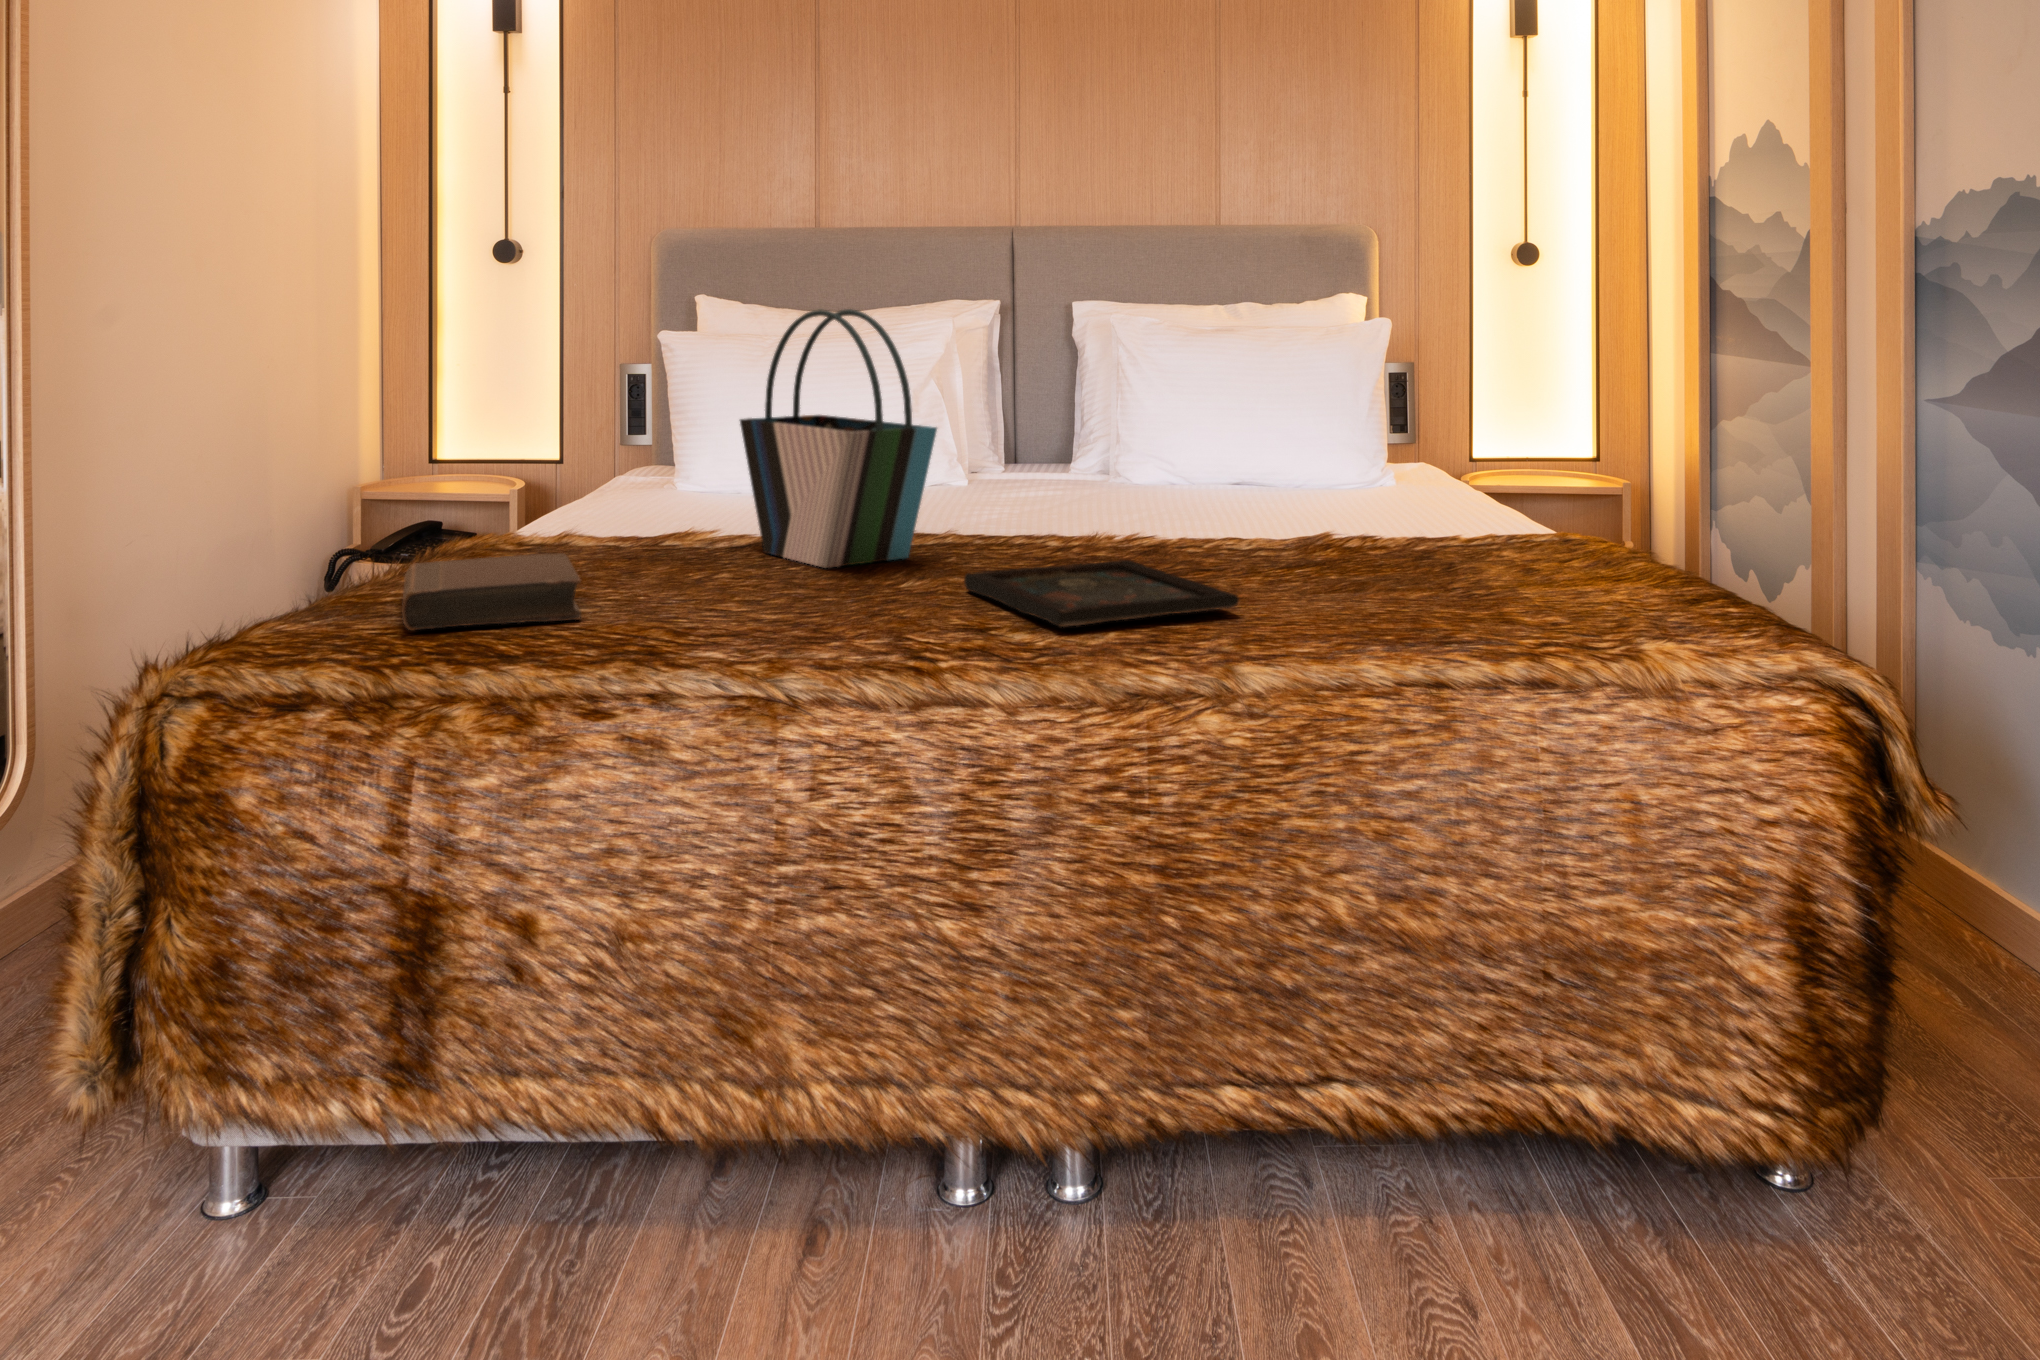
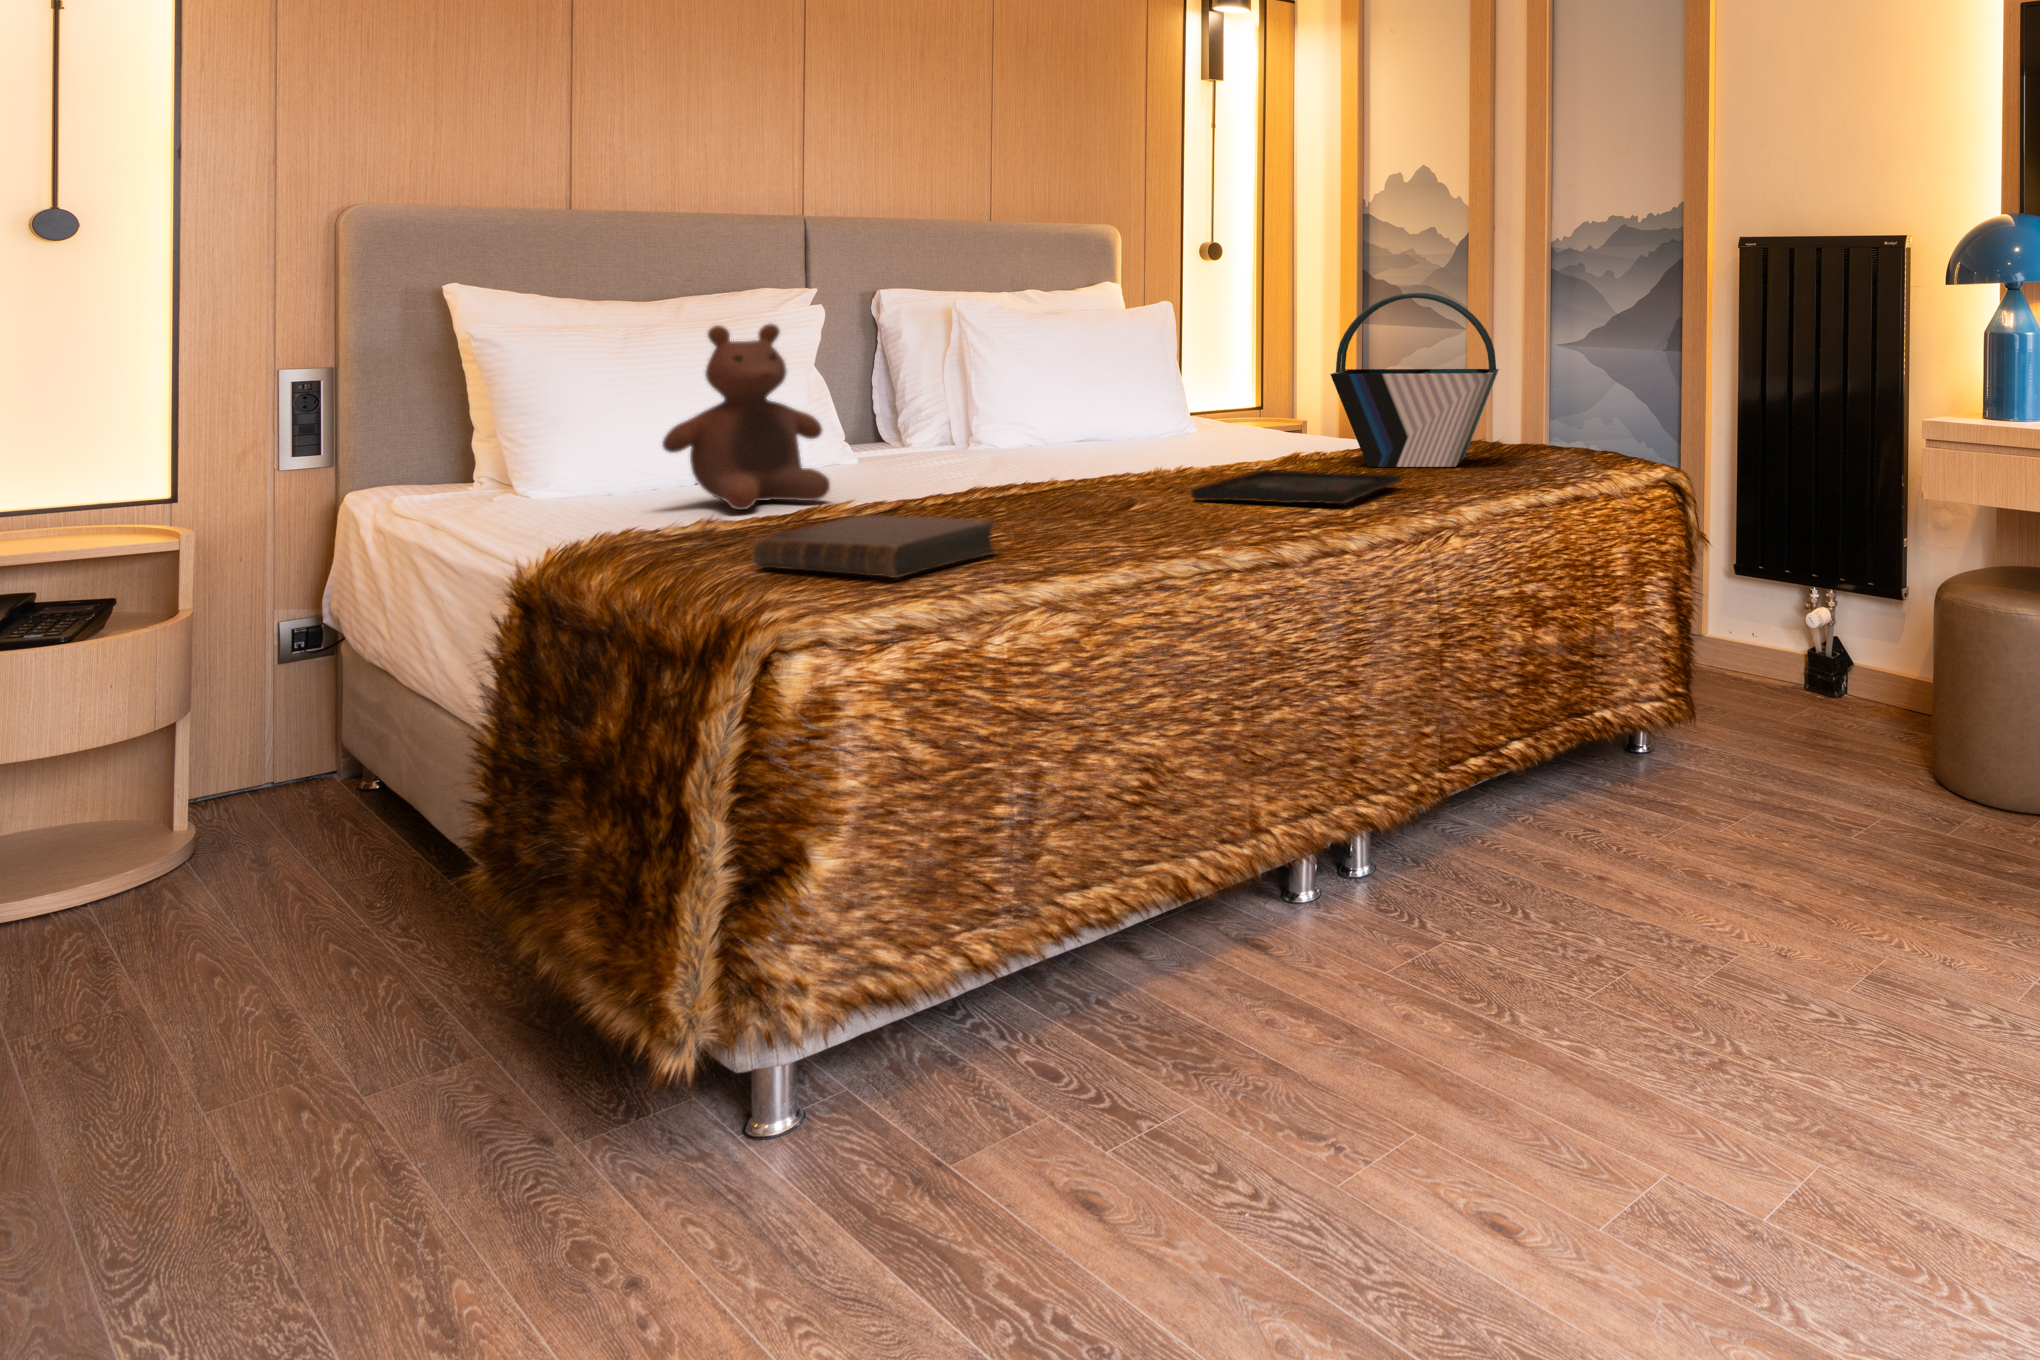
tote bag: present [740,309,937,568] -> present [1330,293,1499,467]
stuffed bear: none [604,334,765,533] -> present [662,324,830,510]

